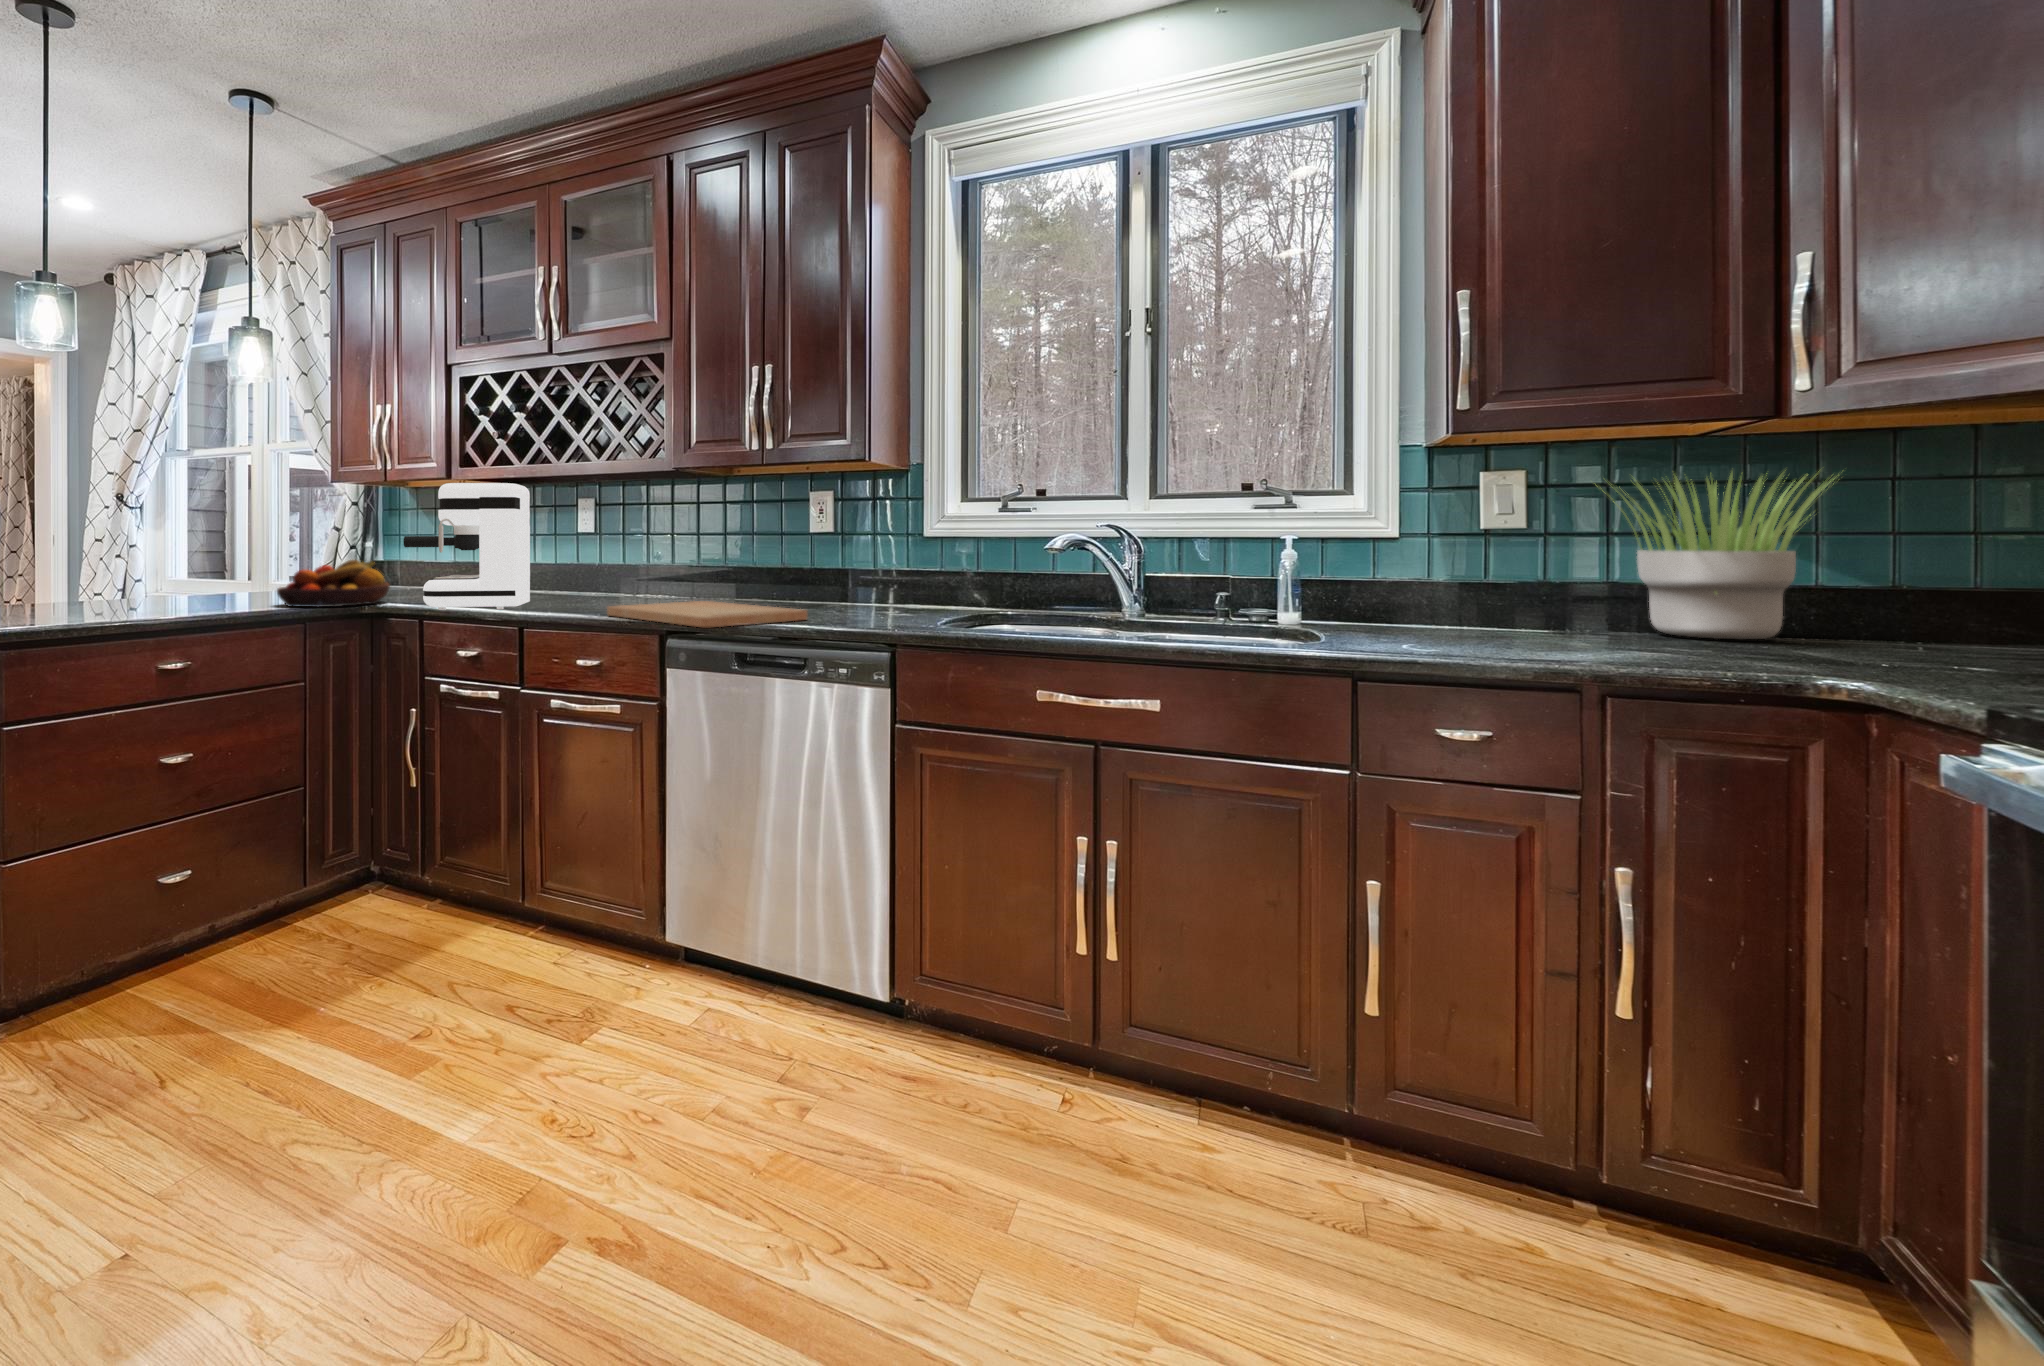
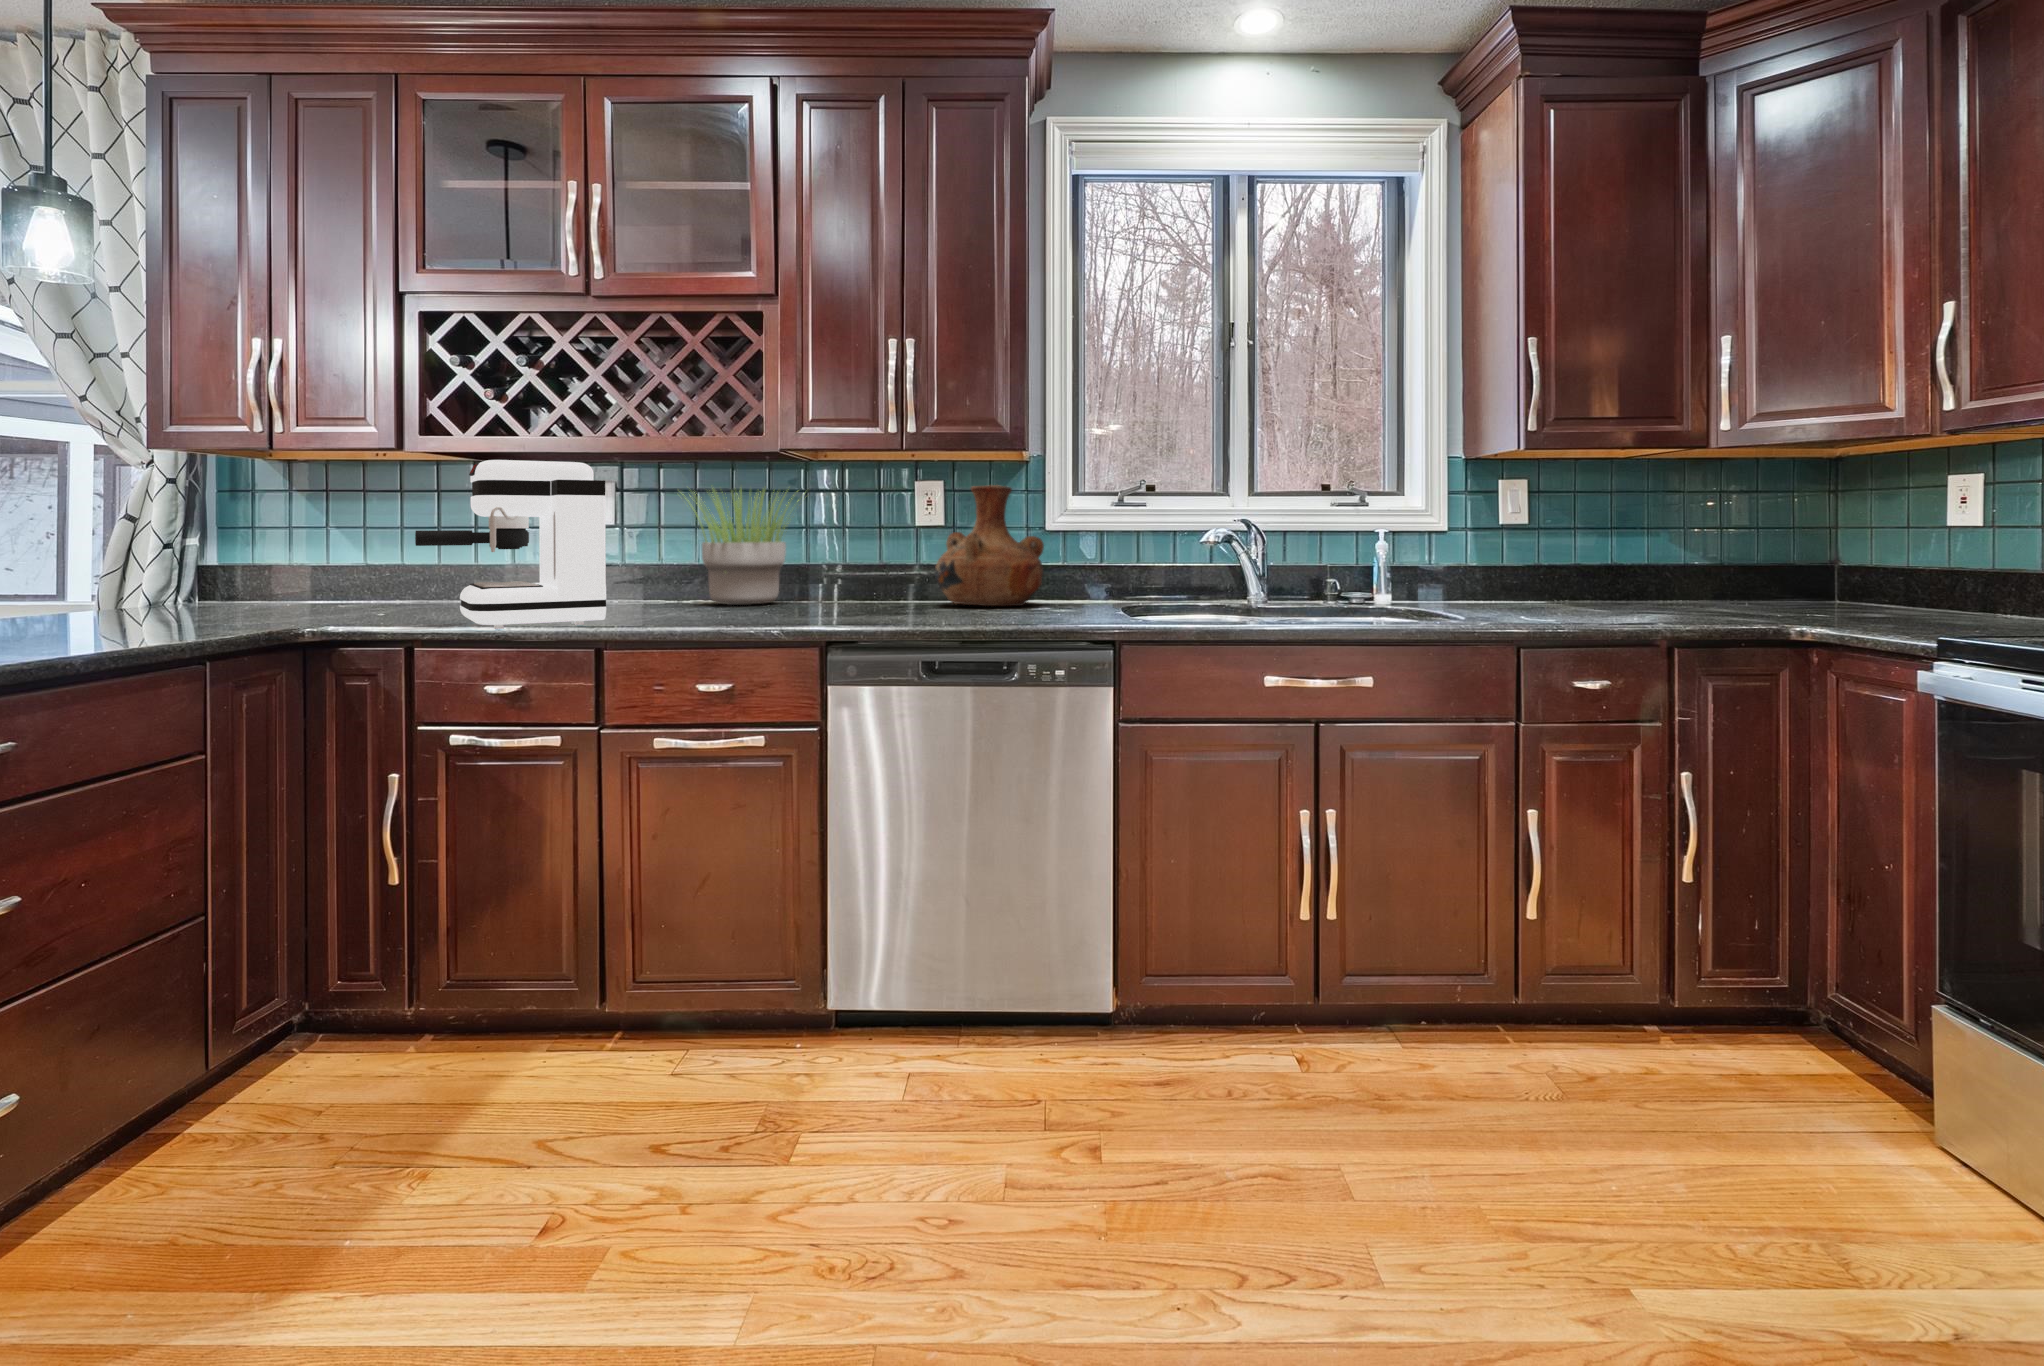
potted plant: present [1597,470,1835,639] -> present [683,490,804,605]
vase: none [816,494,923,607] -> present [935,485,1044,606]
fruit bowl: present [277,560,390,607] -> none [178,564,359,634]
cutting board: present [607,601,808,627] -> none [757,605,1002,632]

